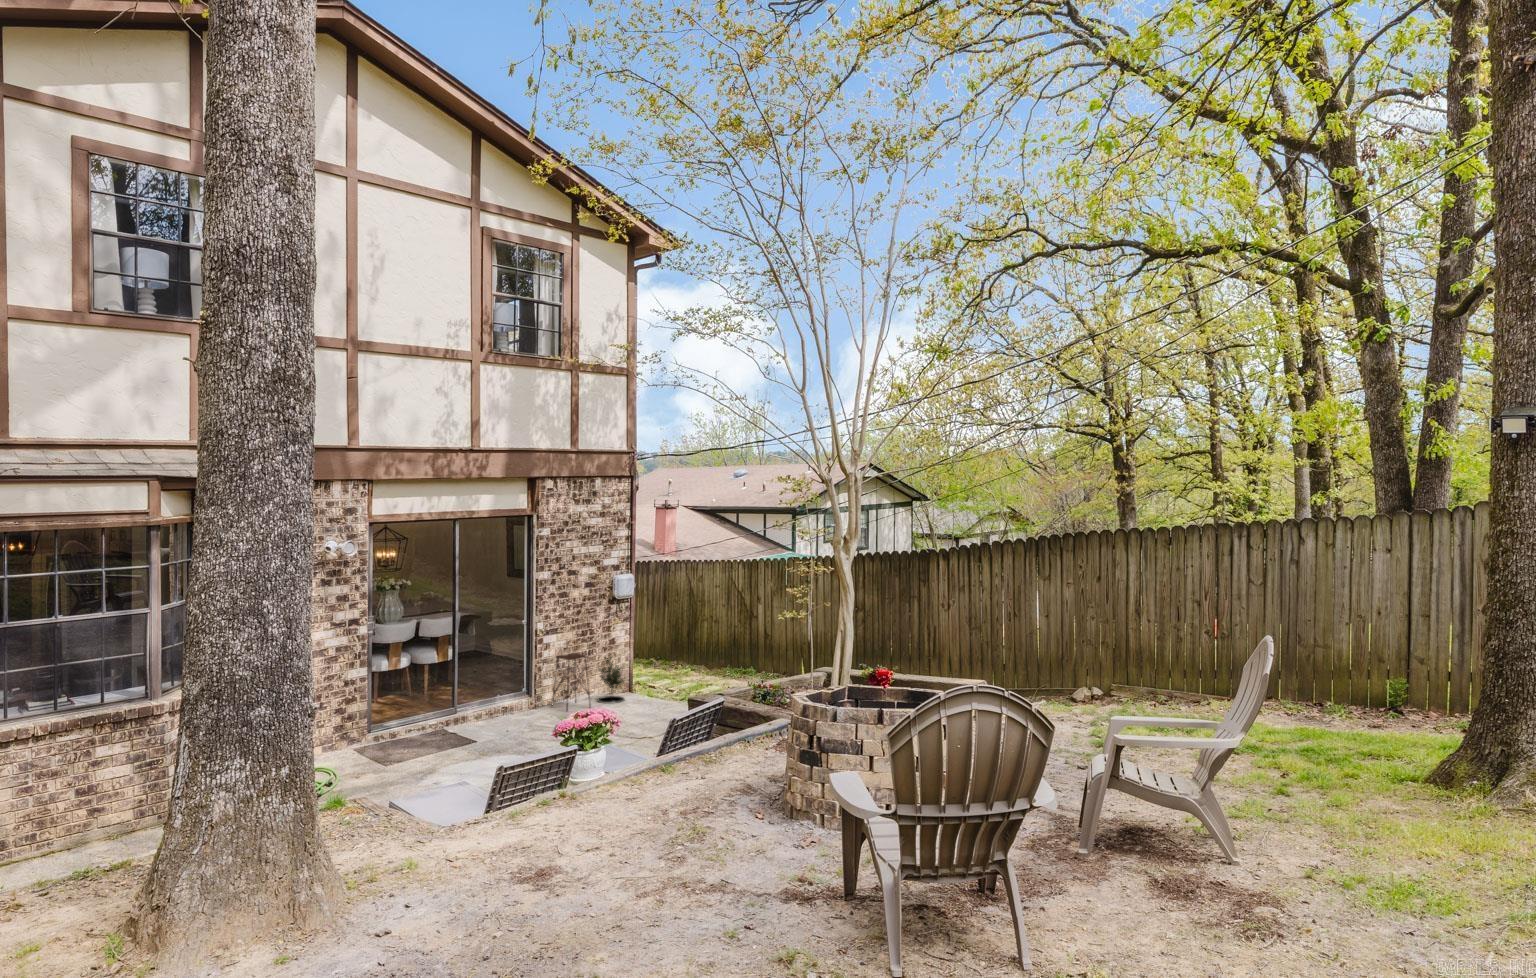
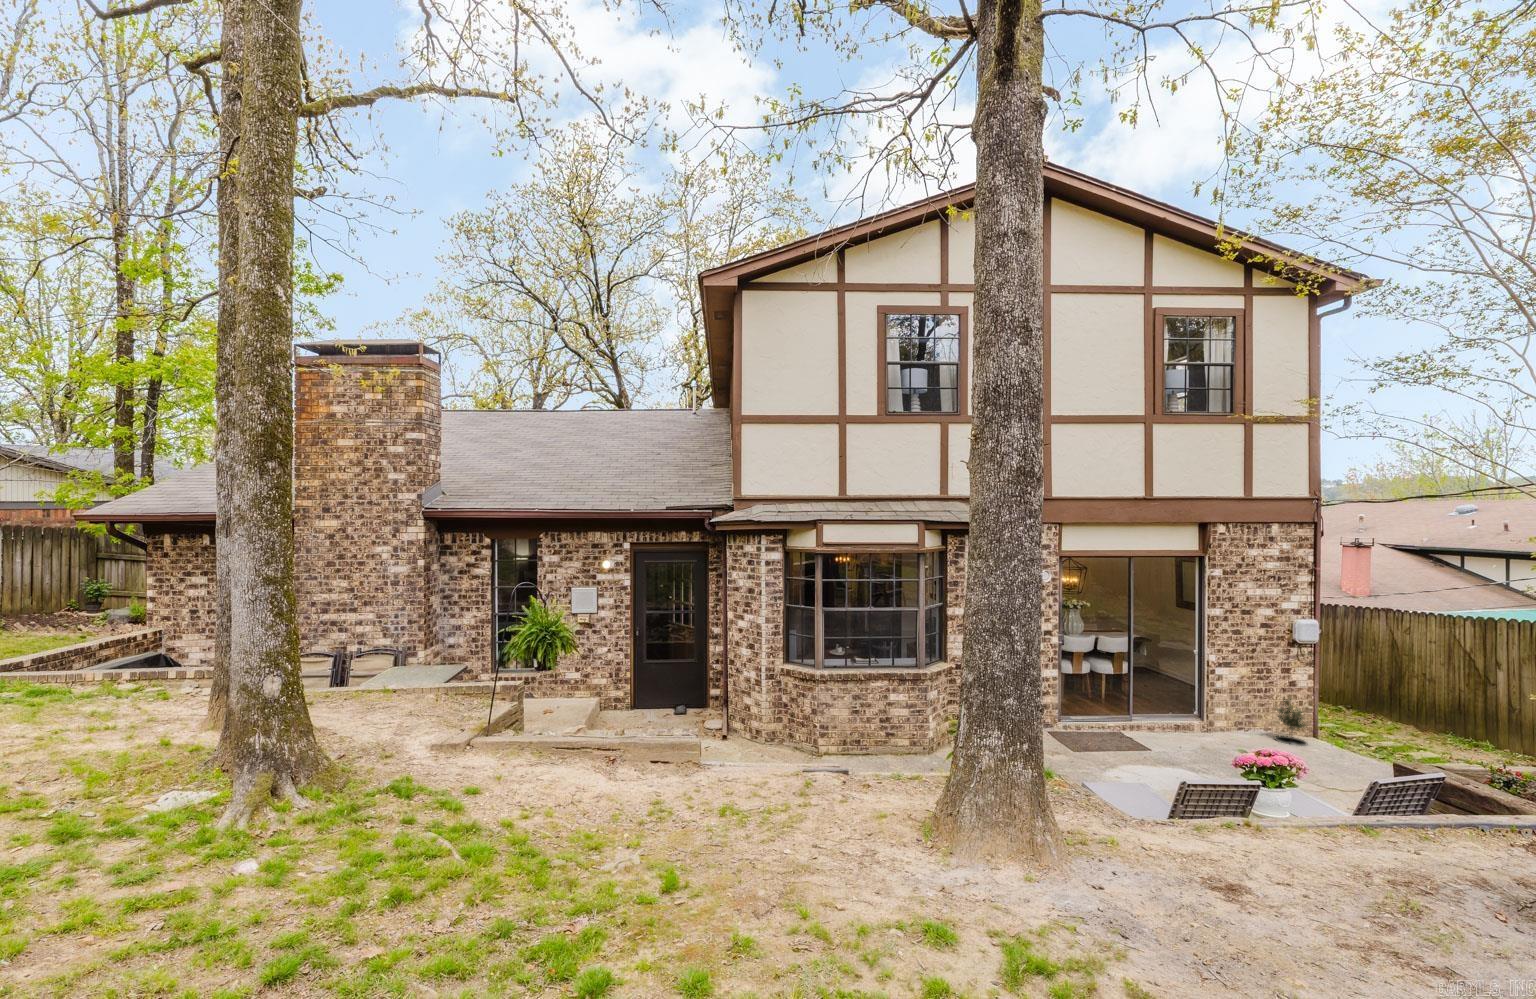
side table: present [551,653,590,711] -> none [1223,687,1267,744]

